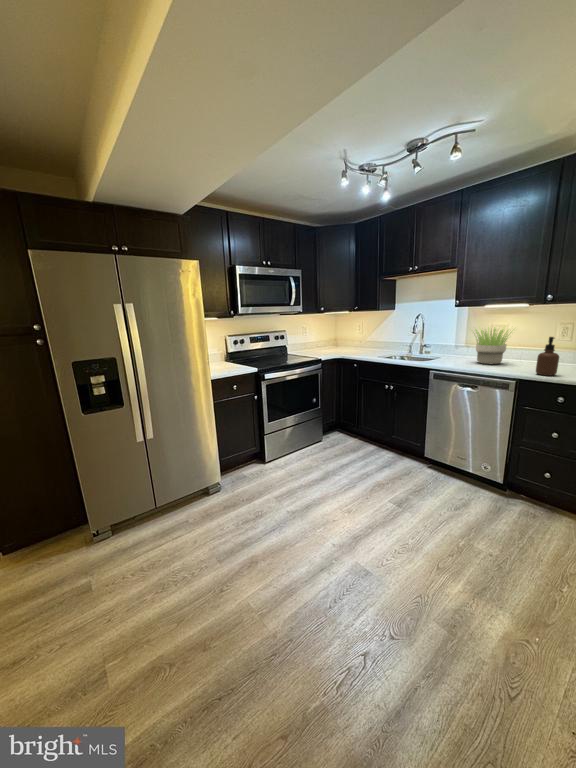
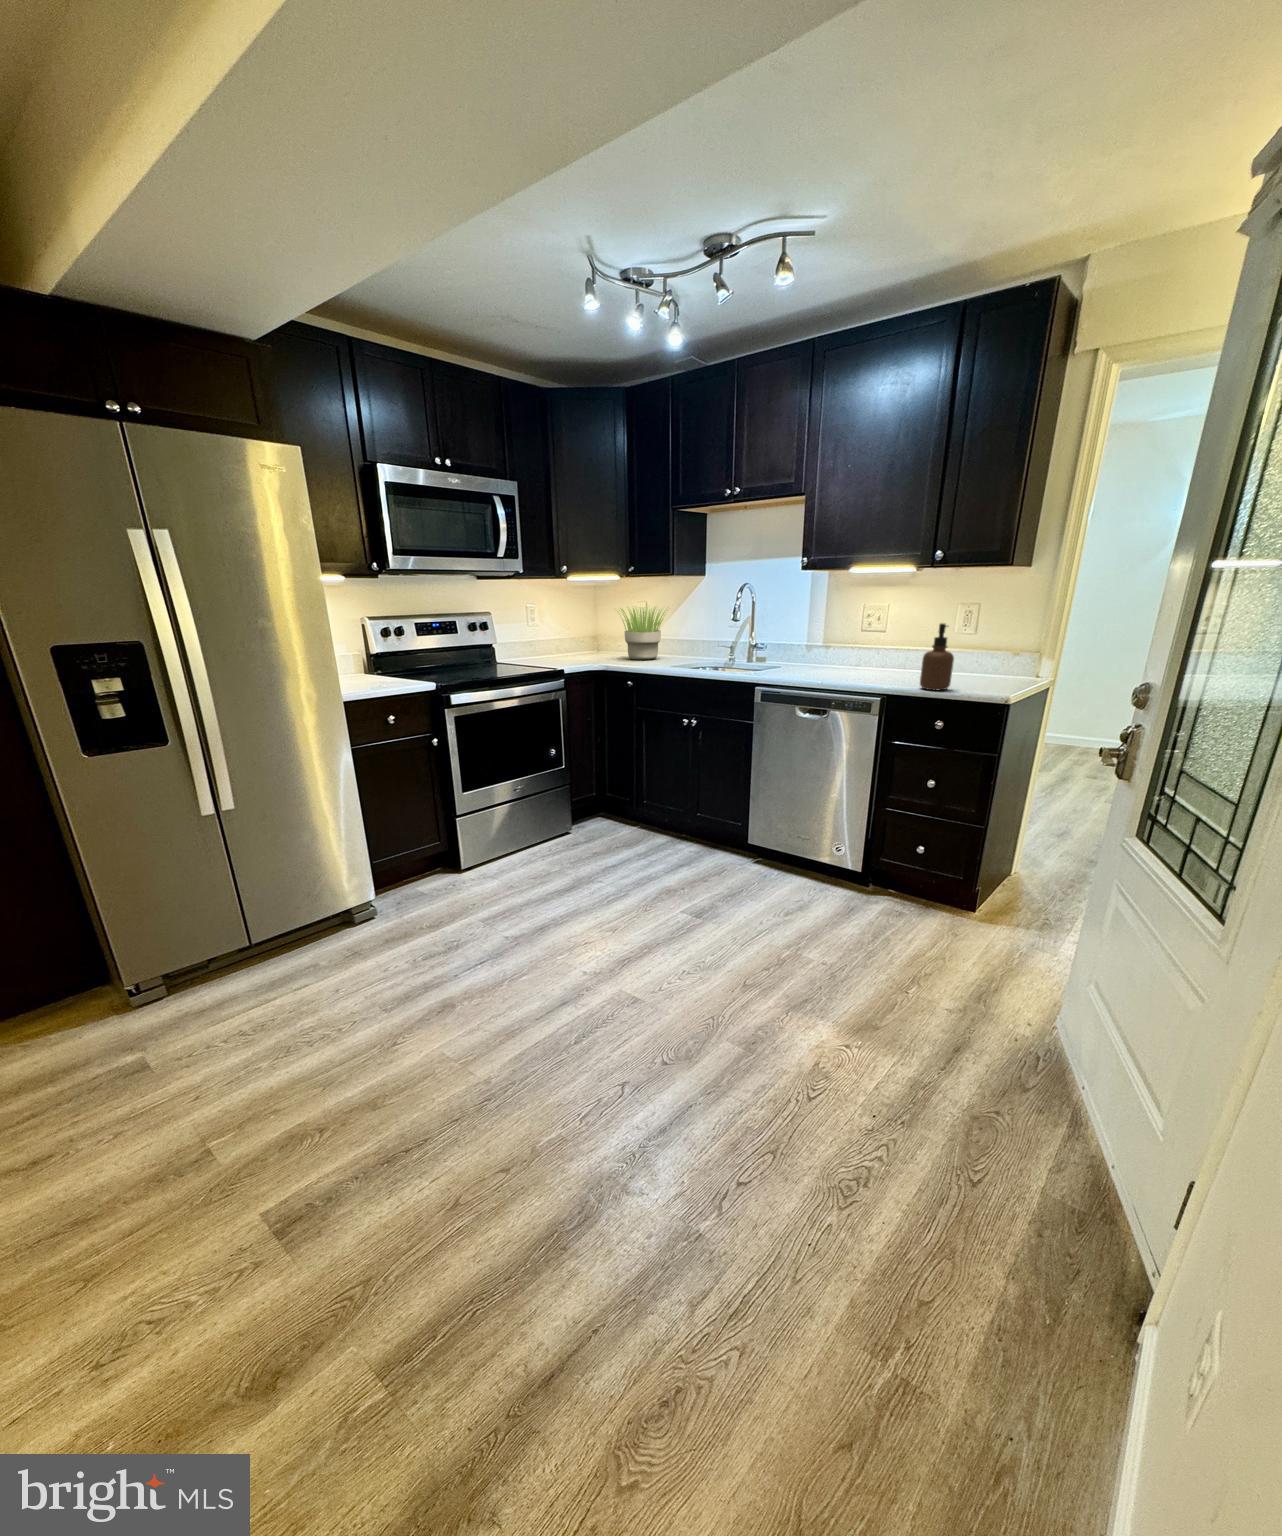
potted plant: present [475,327,512,364] -> present [620,606,666,660]

